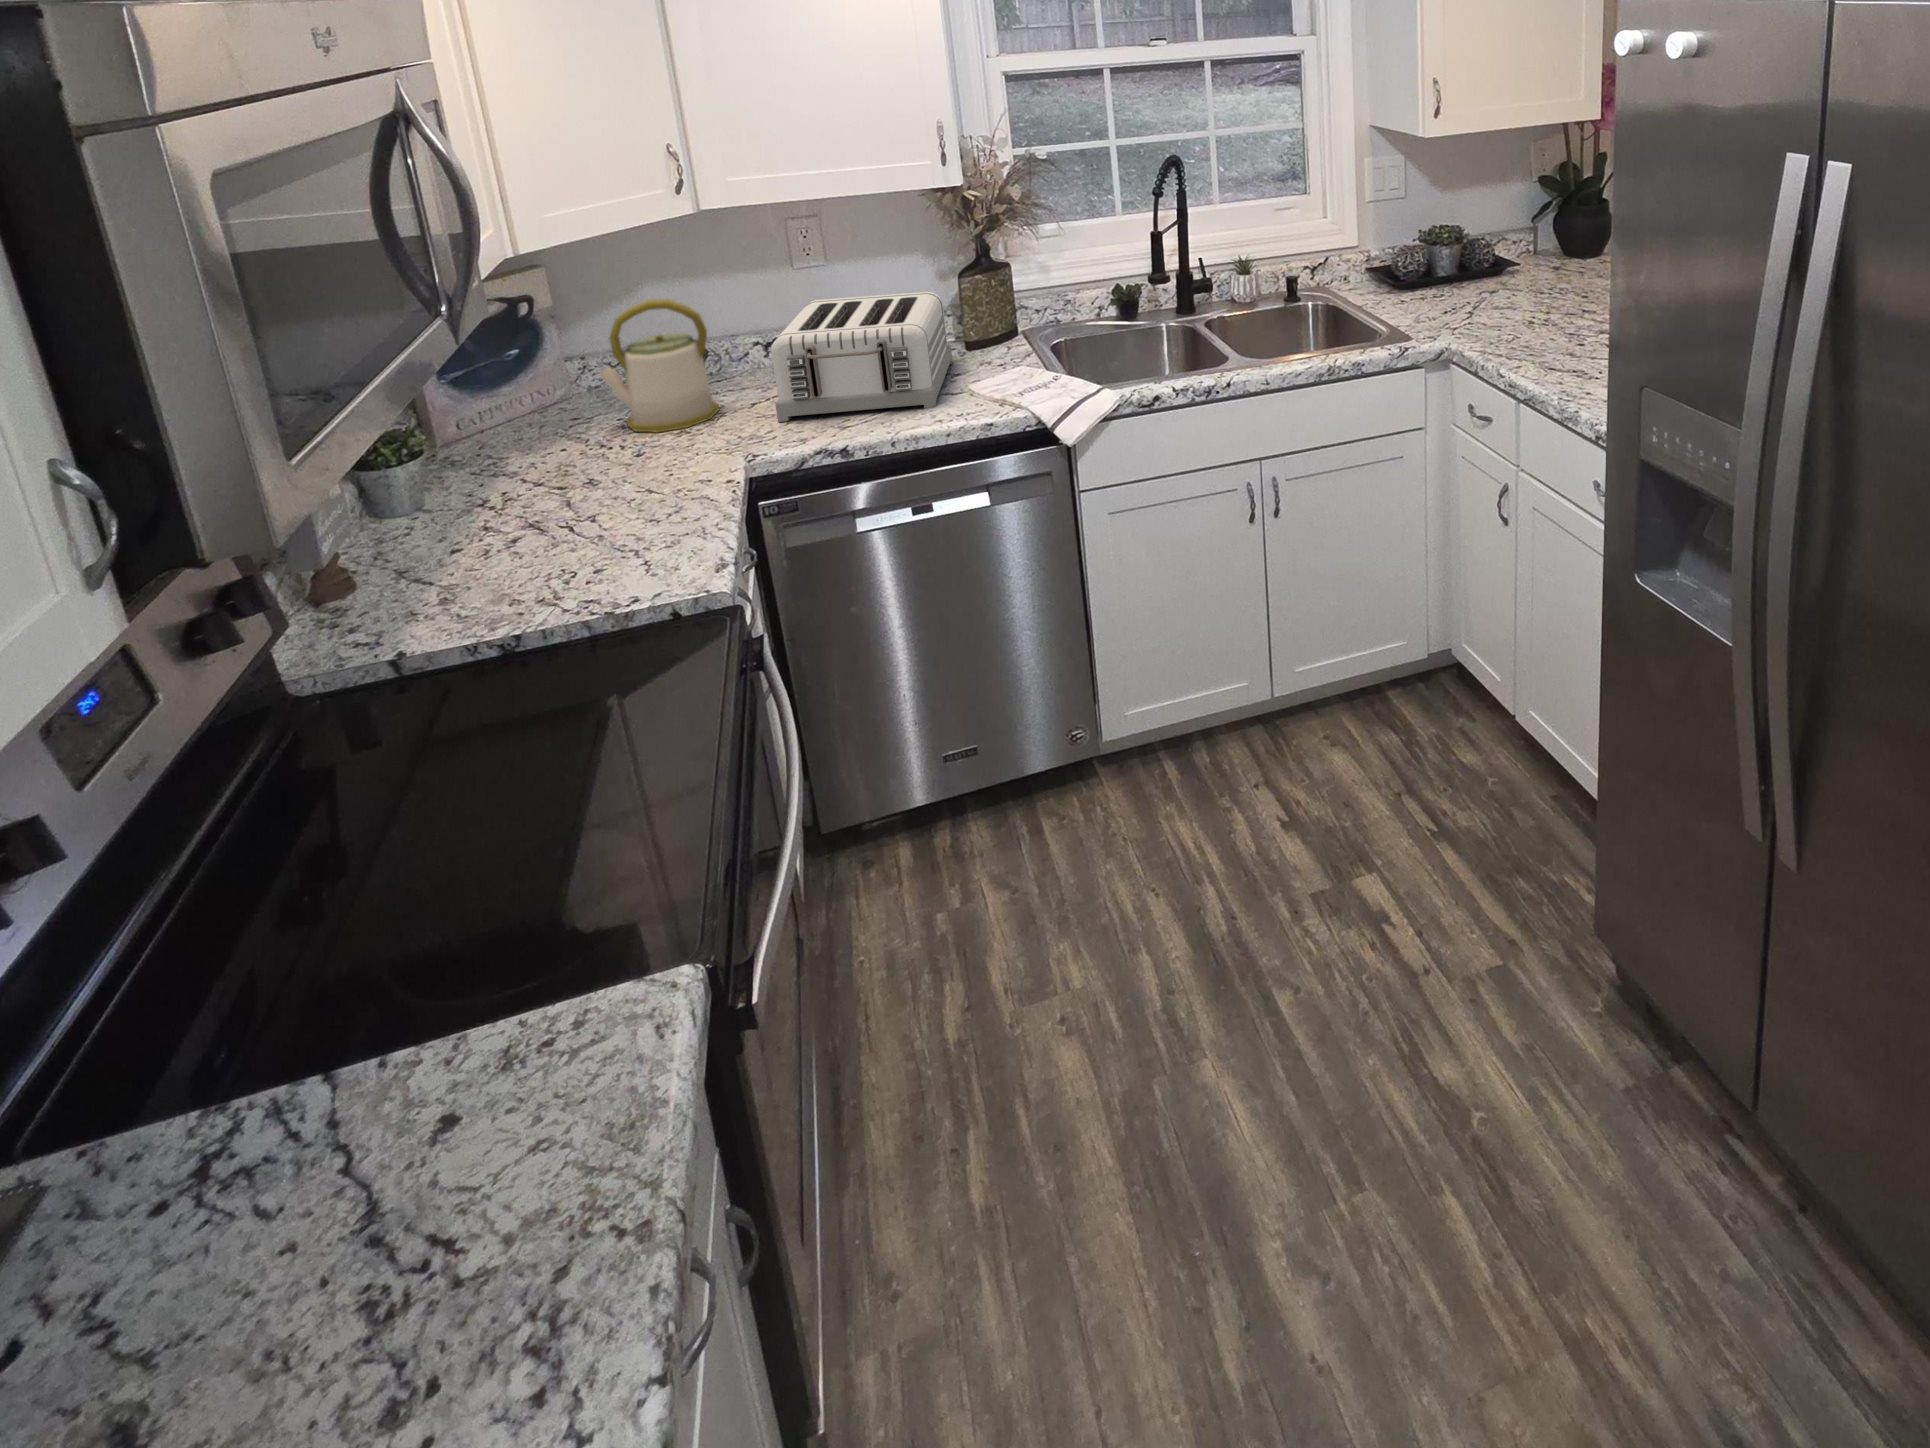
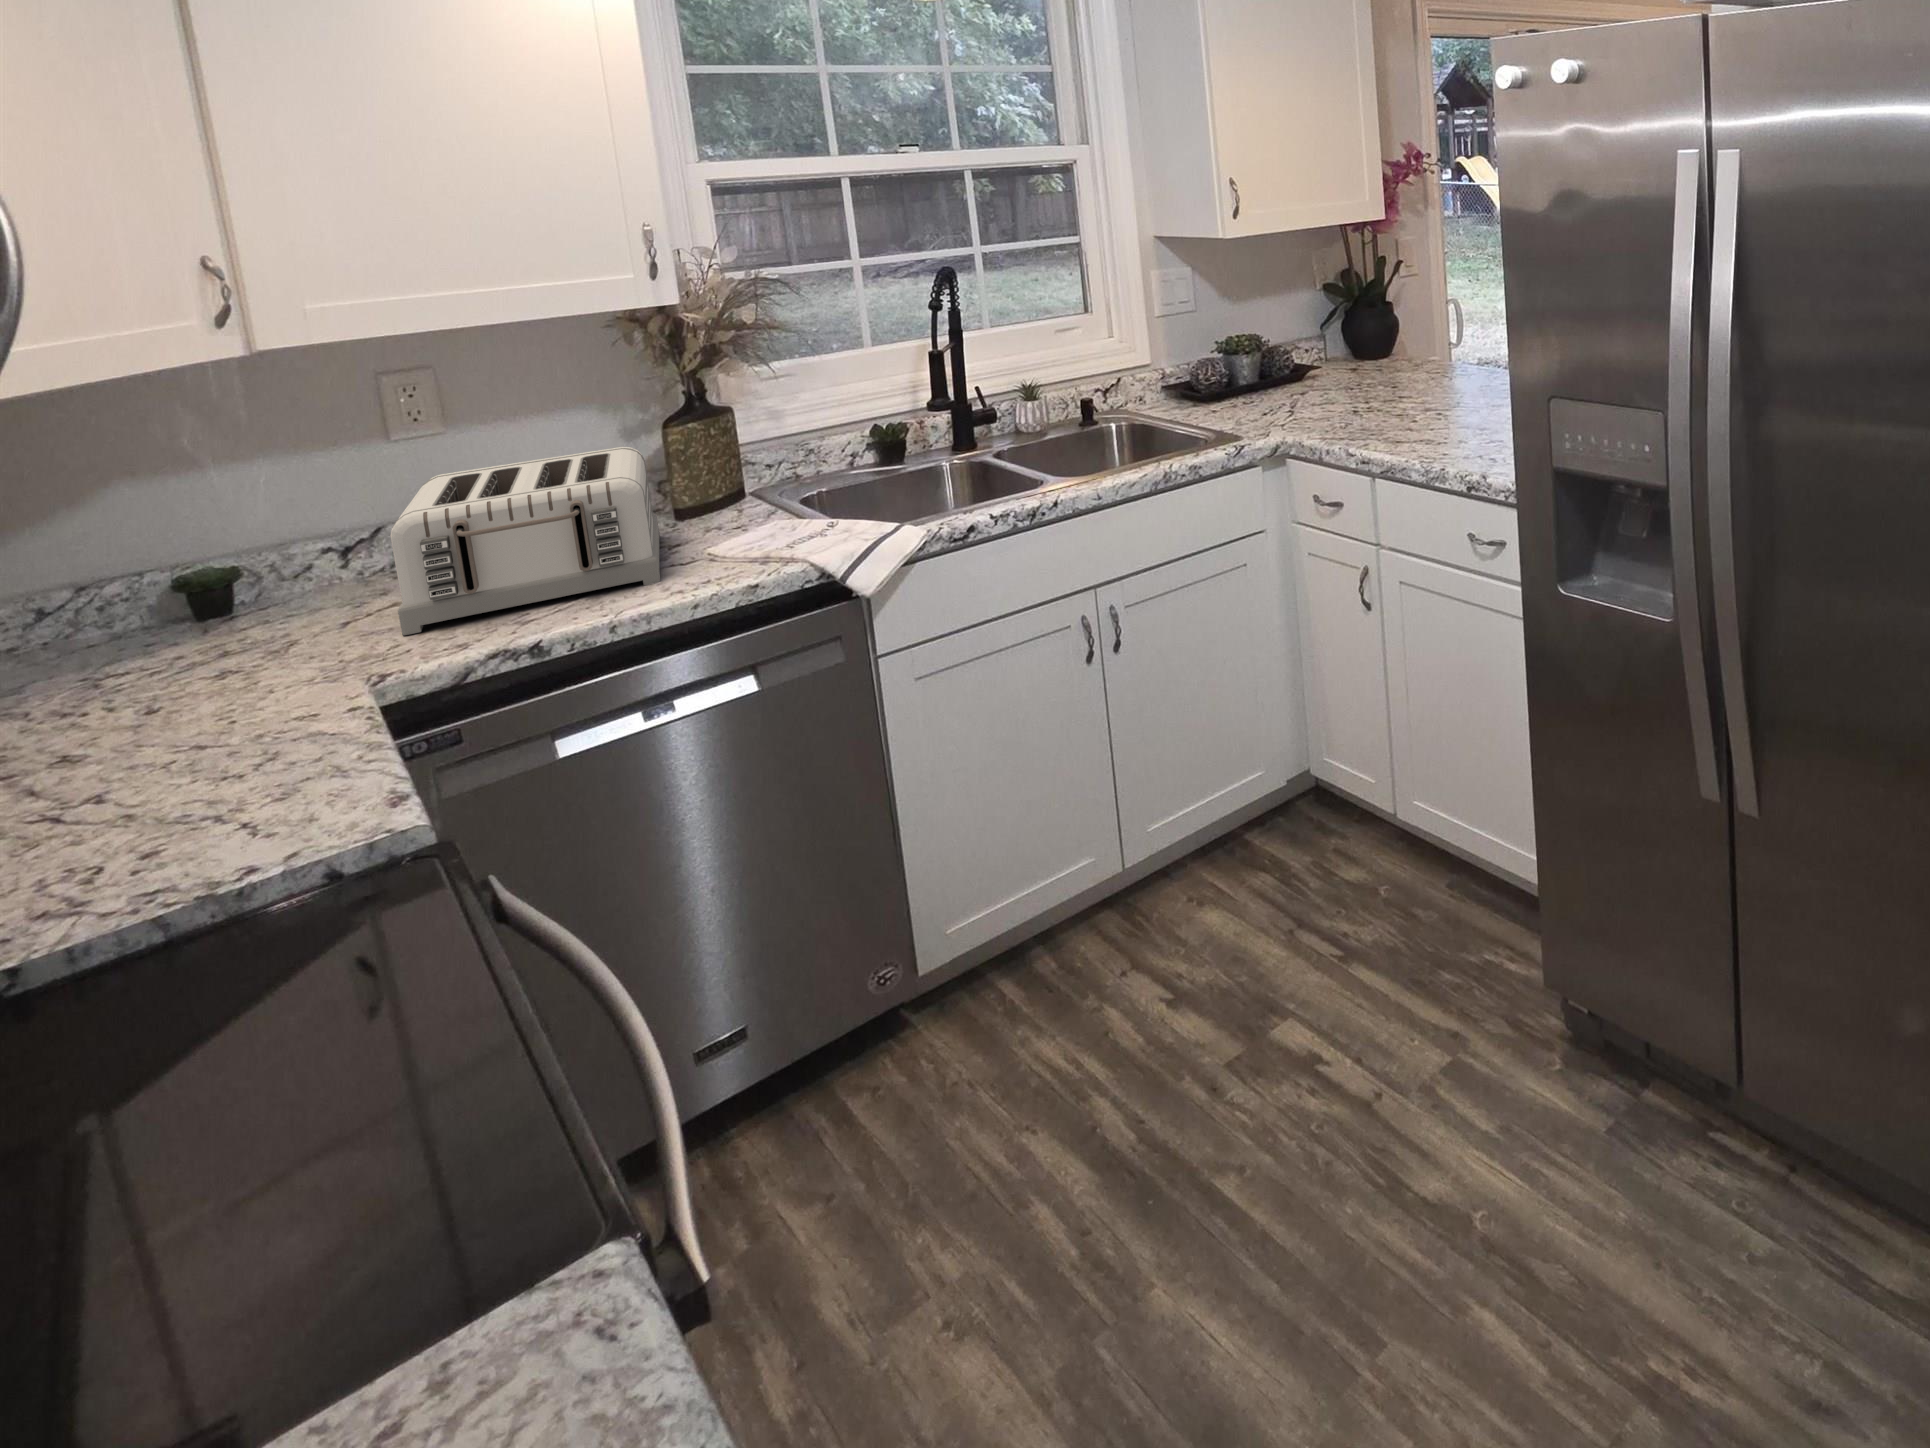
kettle: present [598,299,719,433] -> none [50,486,283,690]

